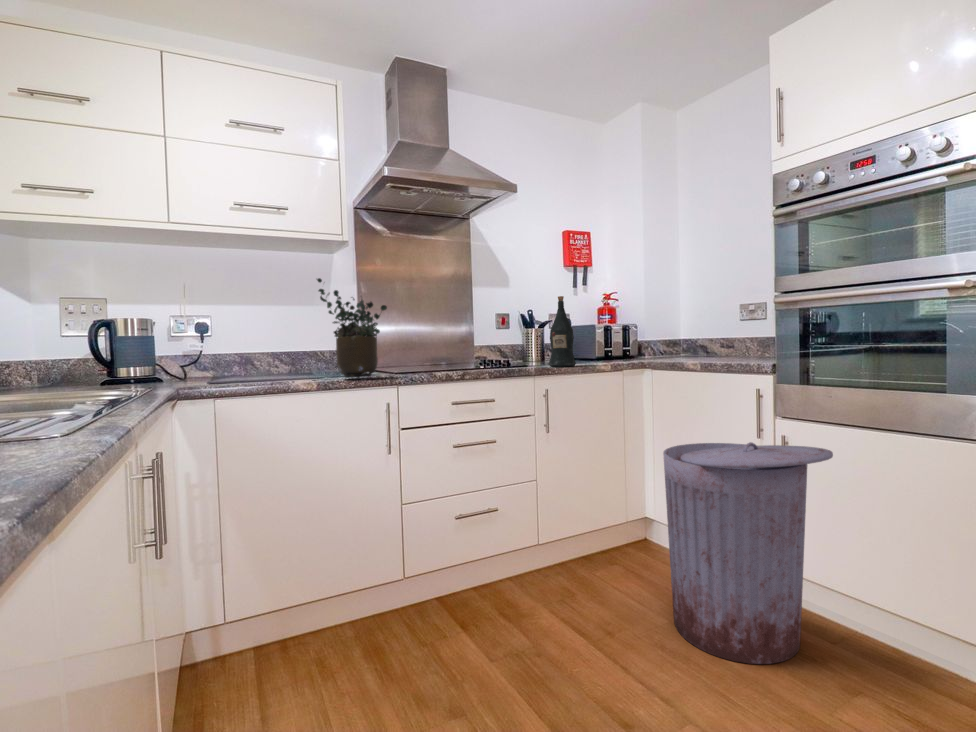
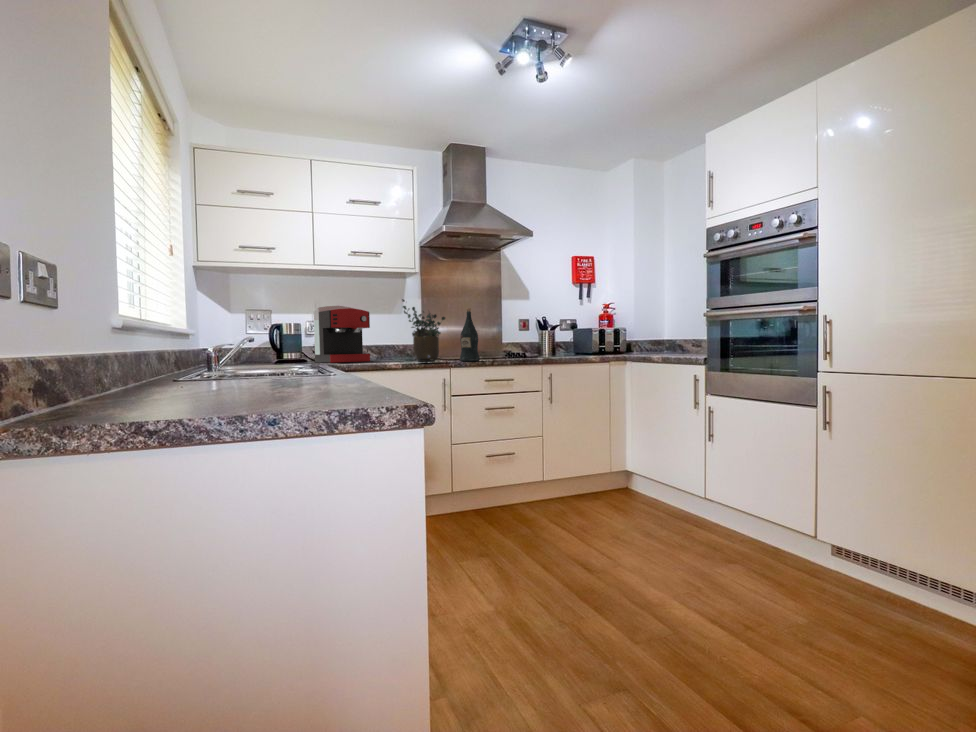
coffee maker: none [186,292,275,379] -> present [314,306,370,363]
wine bottle: present [549,296,576,367] -> present [460,308,480,362]
trash can: present [663,442,833,664] -> none [624,408,728,547]

